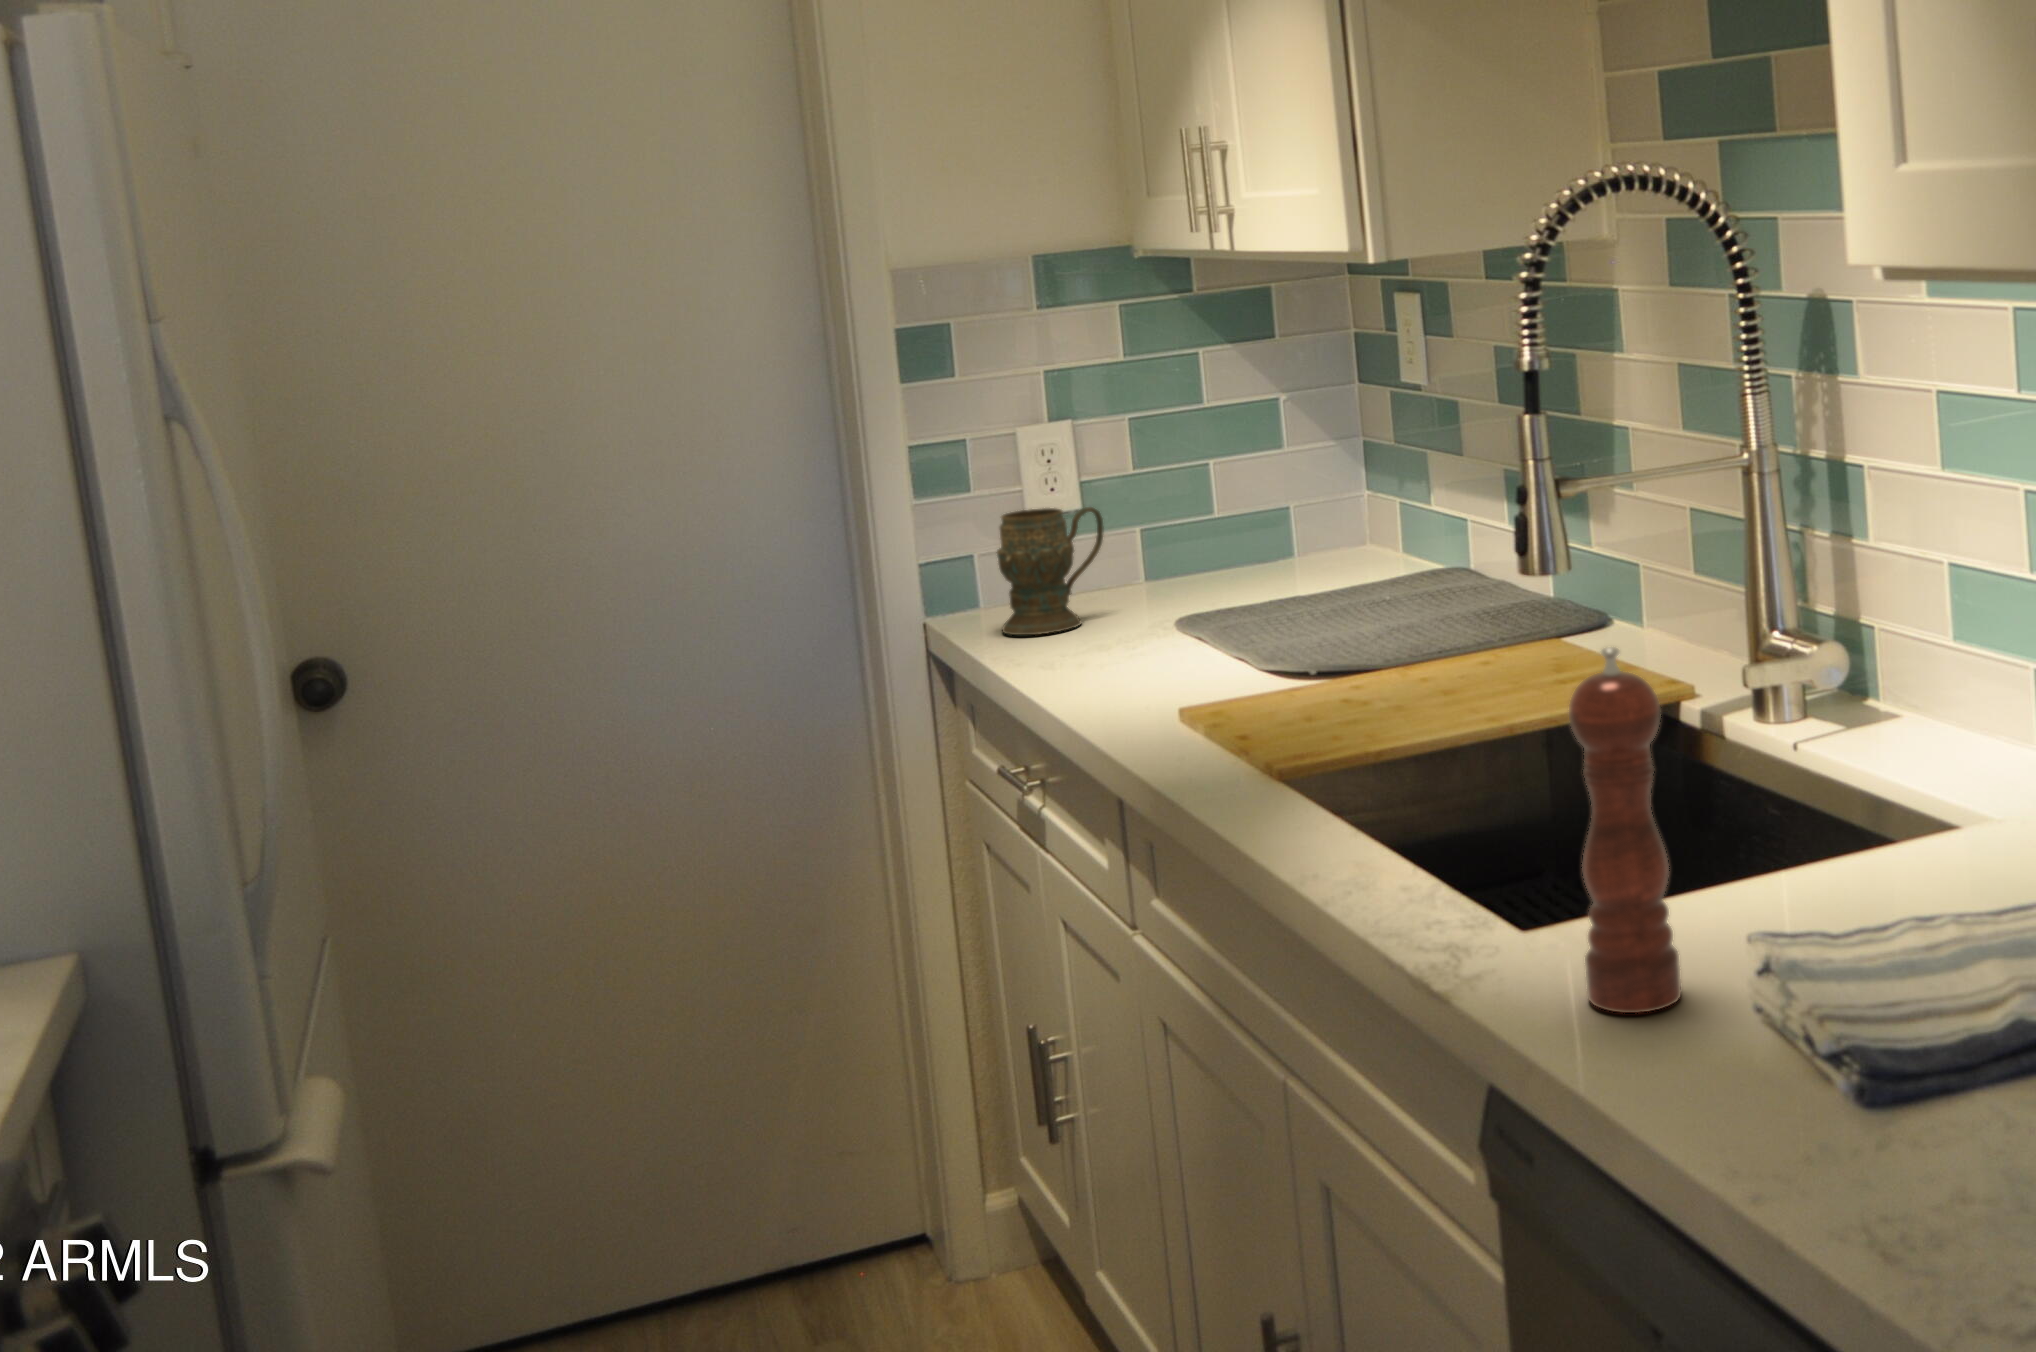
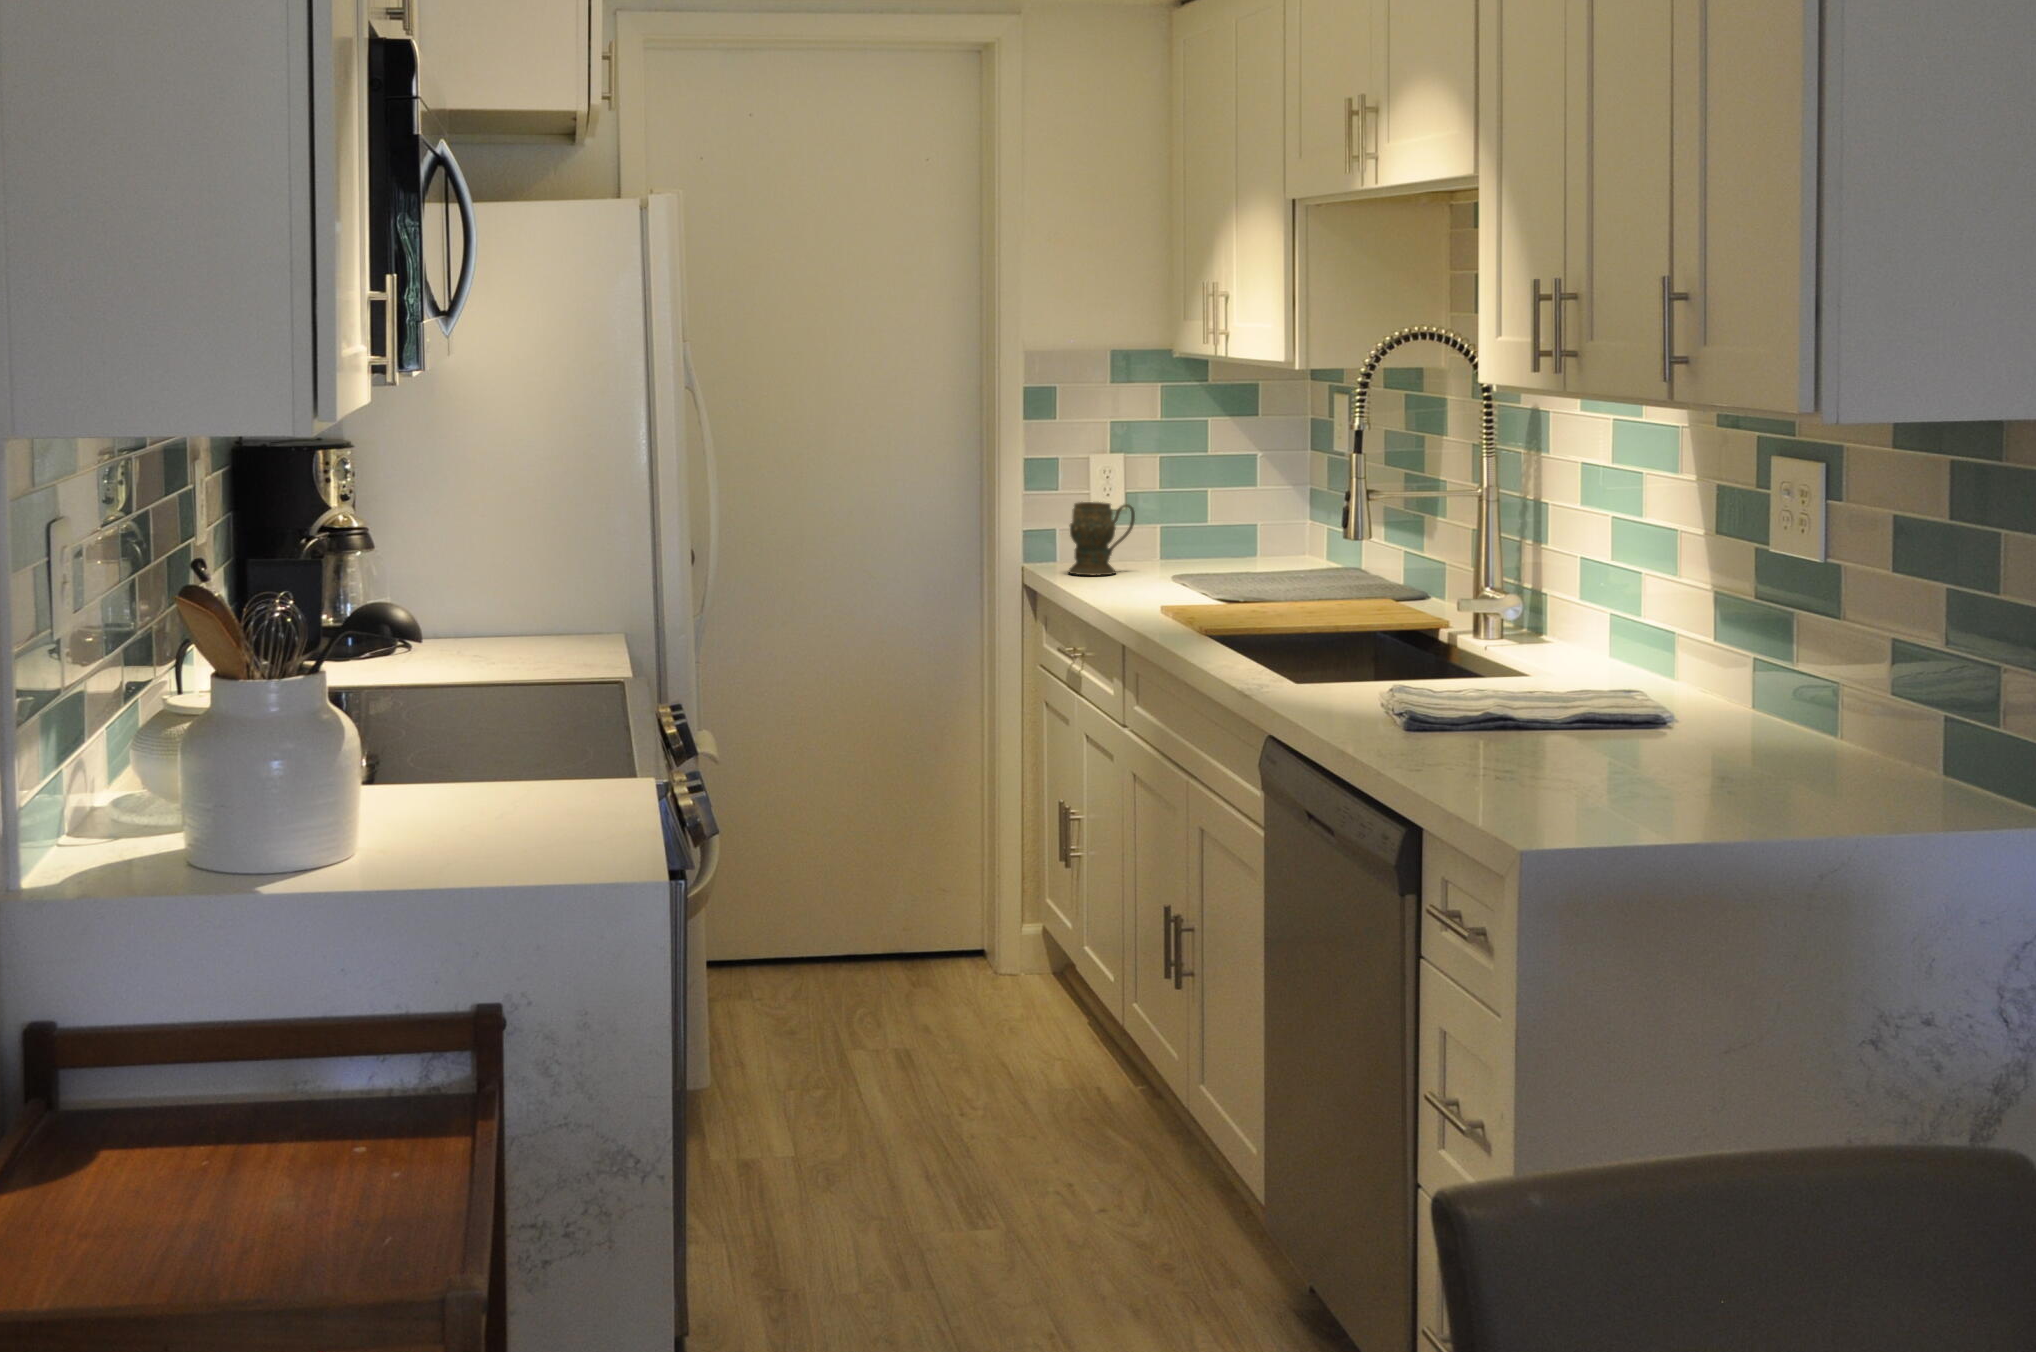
pepper mill: present [1569,647,1681,1013] -> none [1308,542,1352,703]

